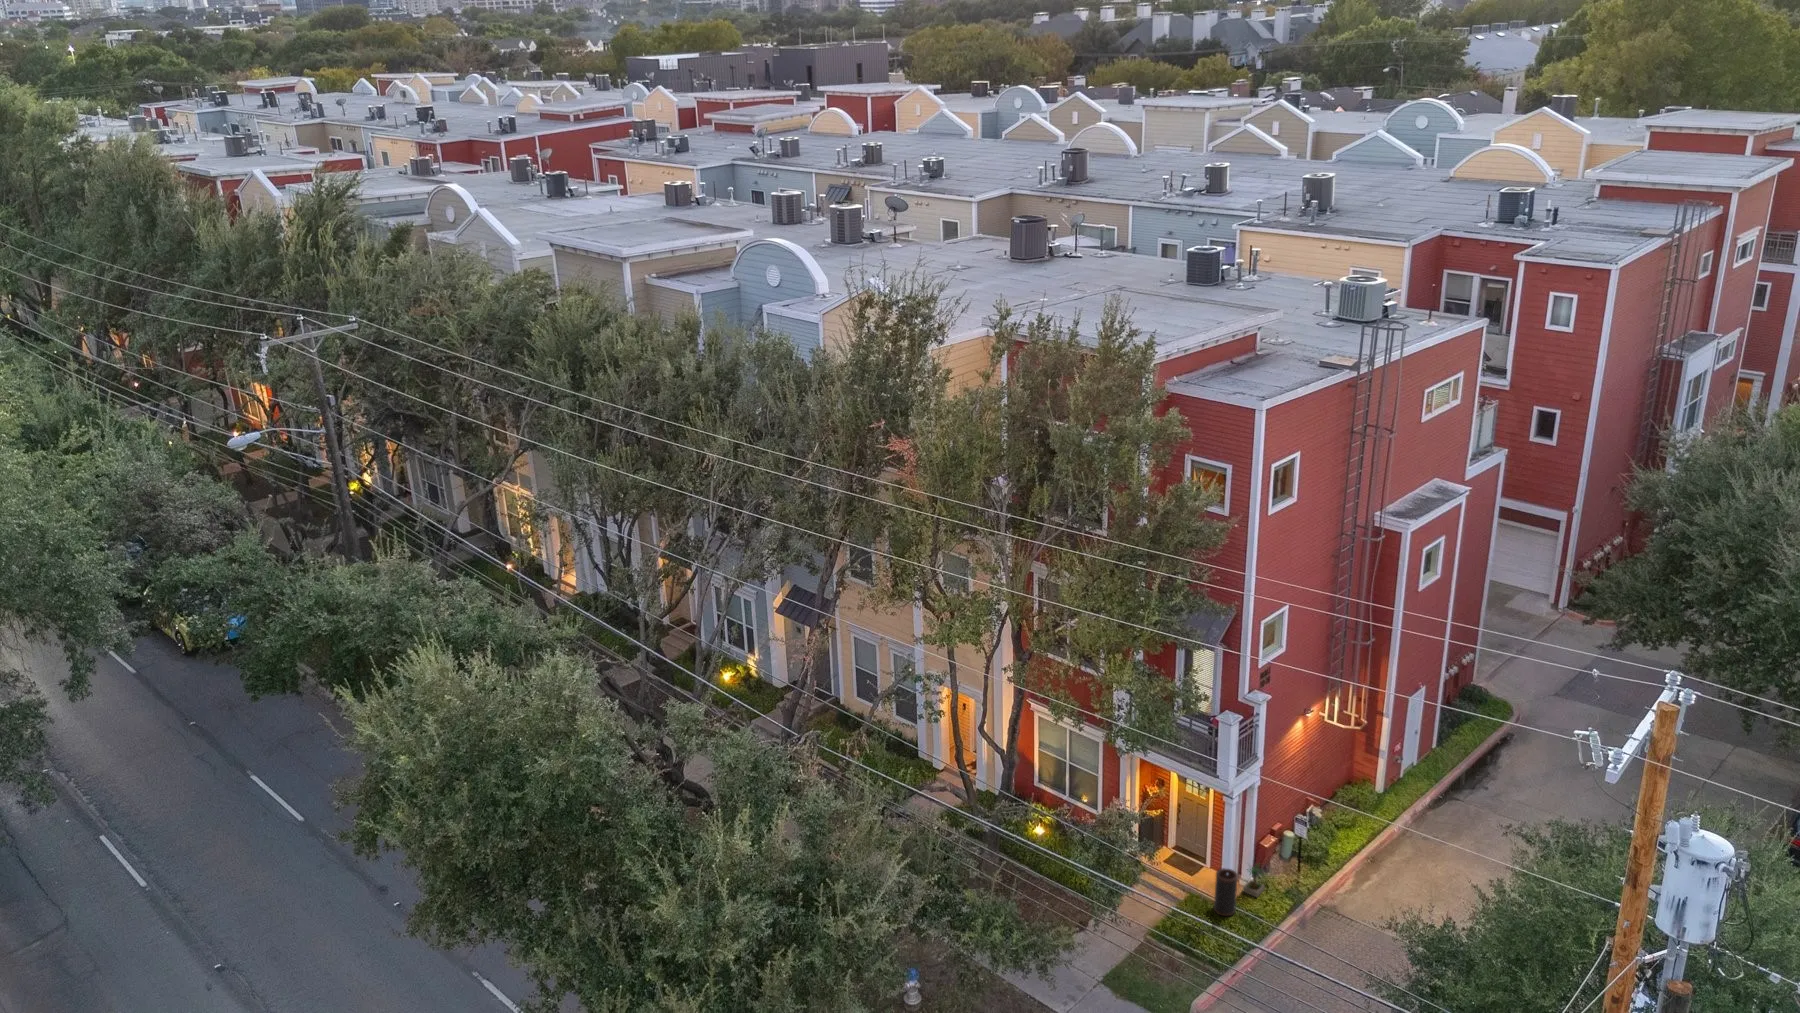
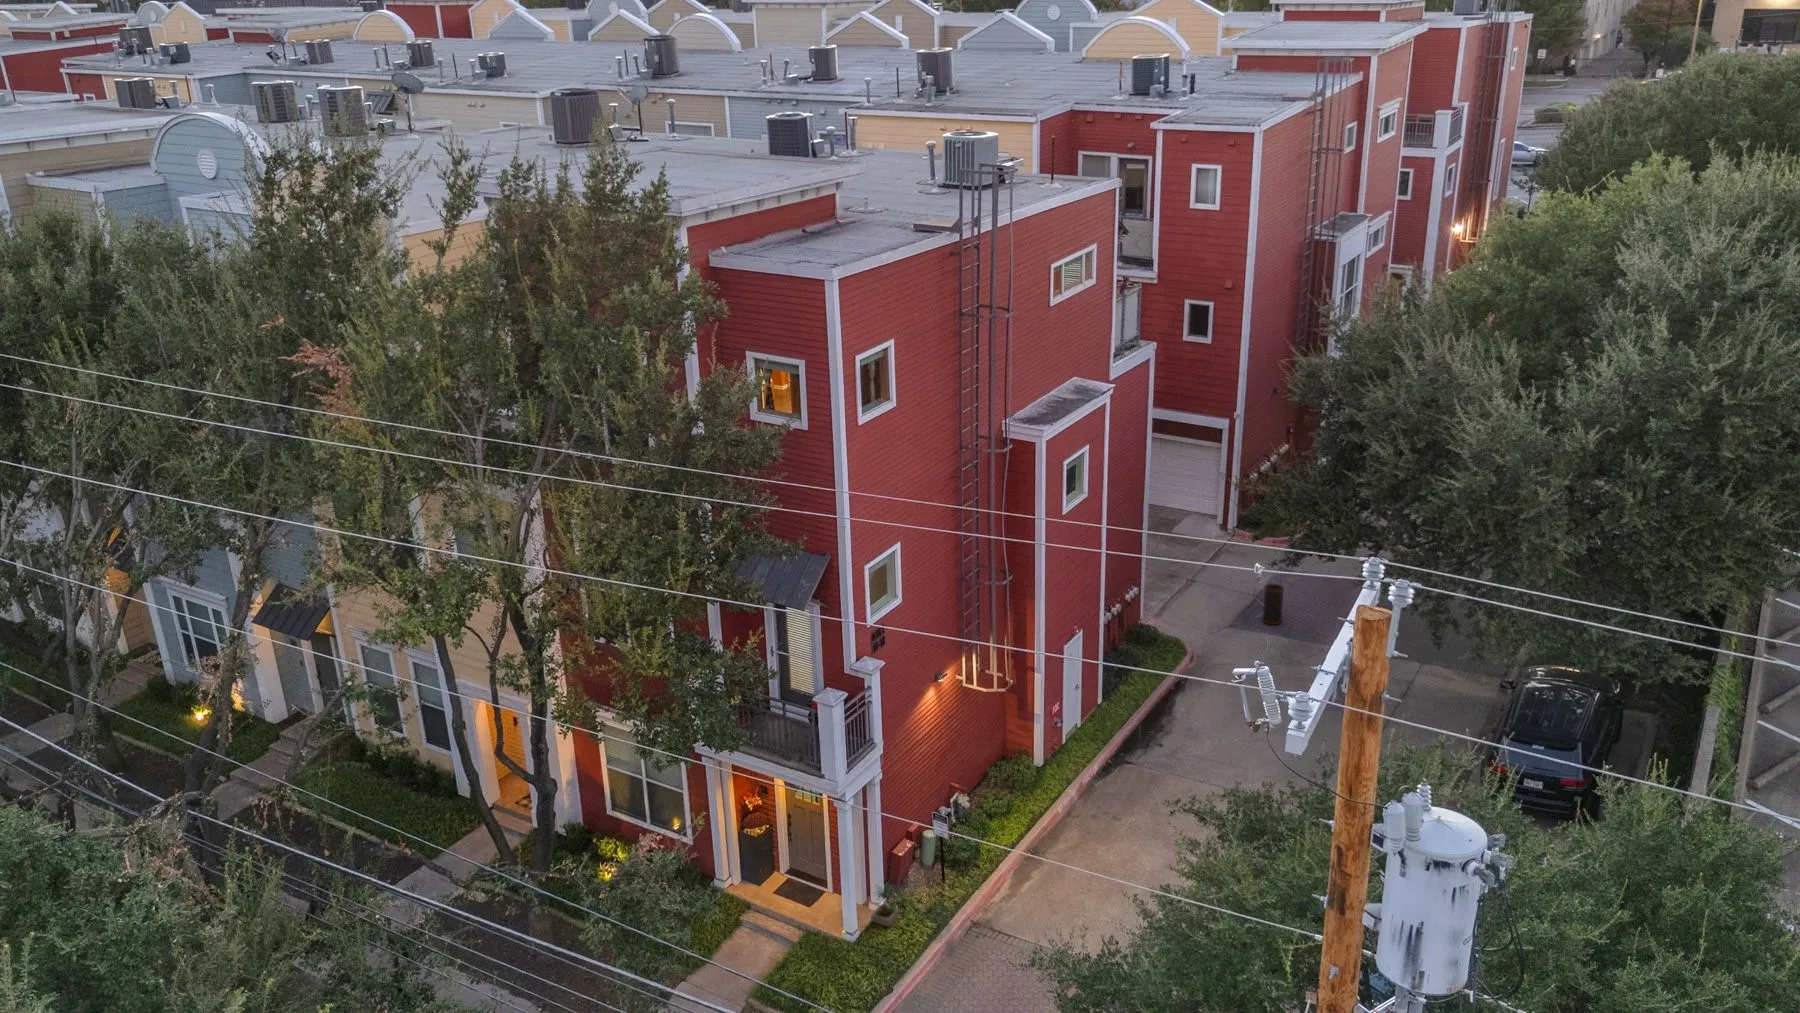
trash can: present [1214,868,1238,916] -> present [1262,584,1284,625]

